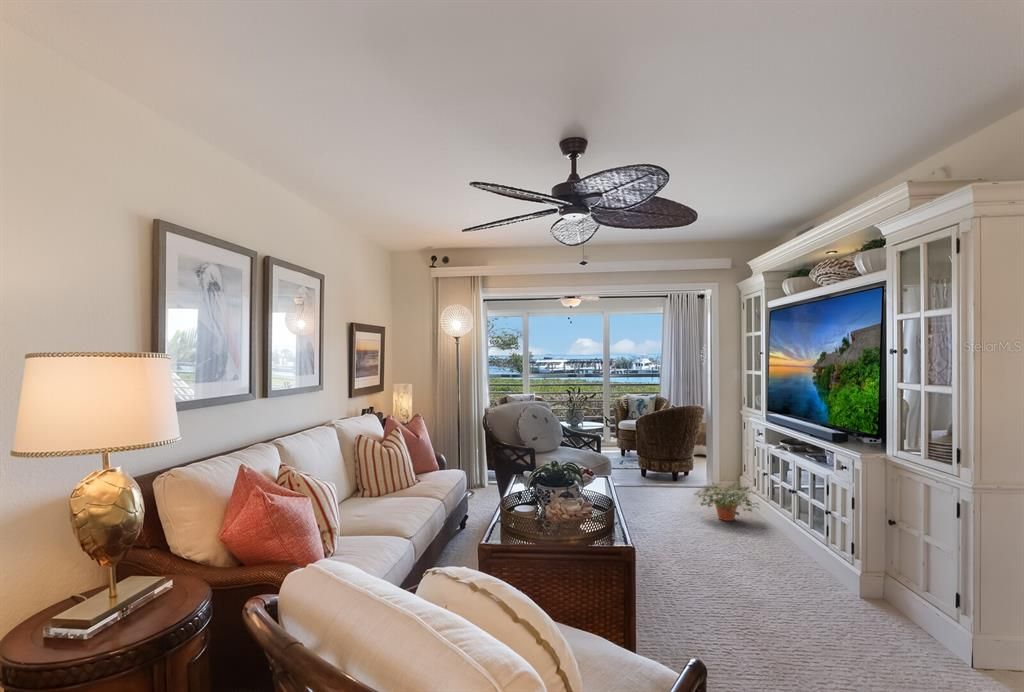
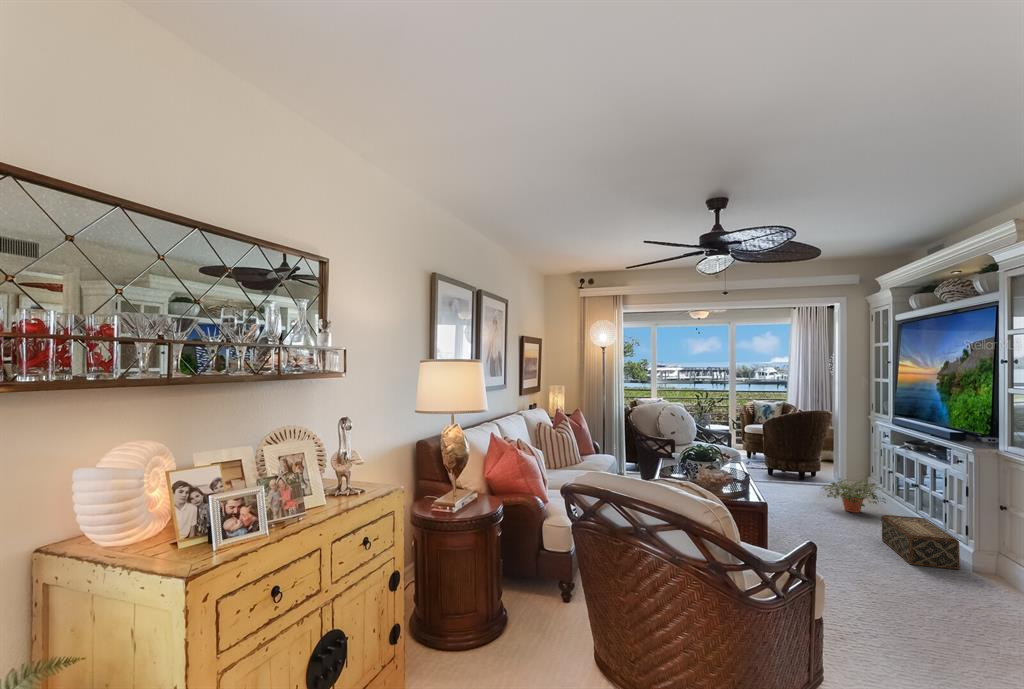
woven basket: none [759,529,845,596] -> present [882,515,960,569]

